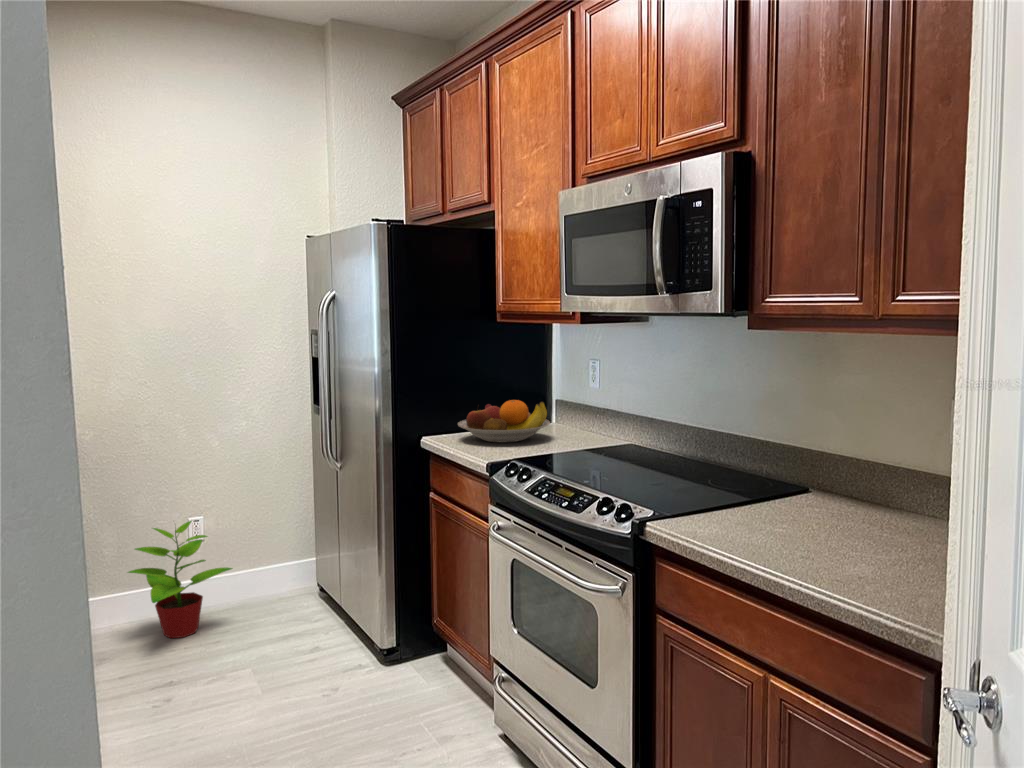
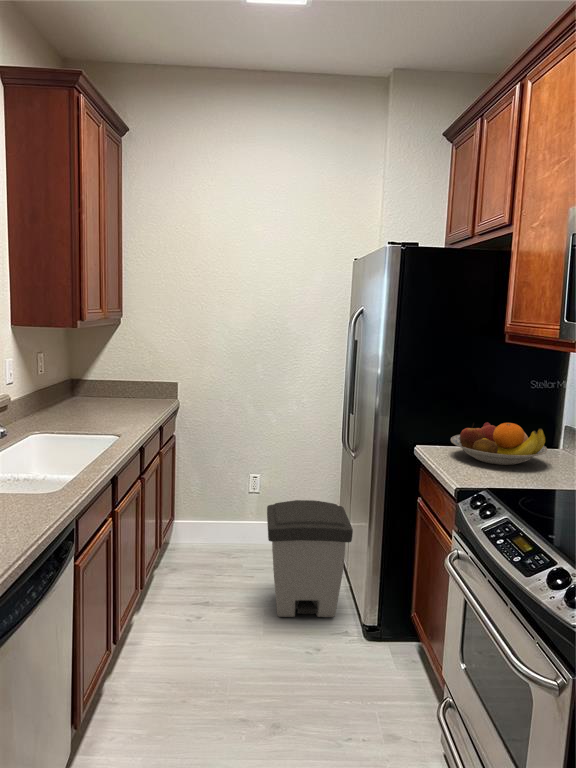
potted plant: present [128,521,233,638] -> none [197,476,270,566]
trash can: none [239,526,355,672] -> present [267,500,353,617]

